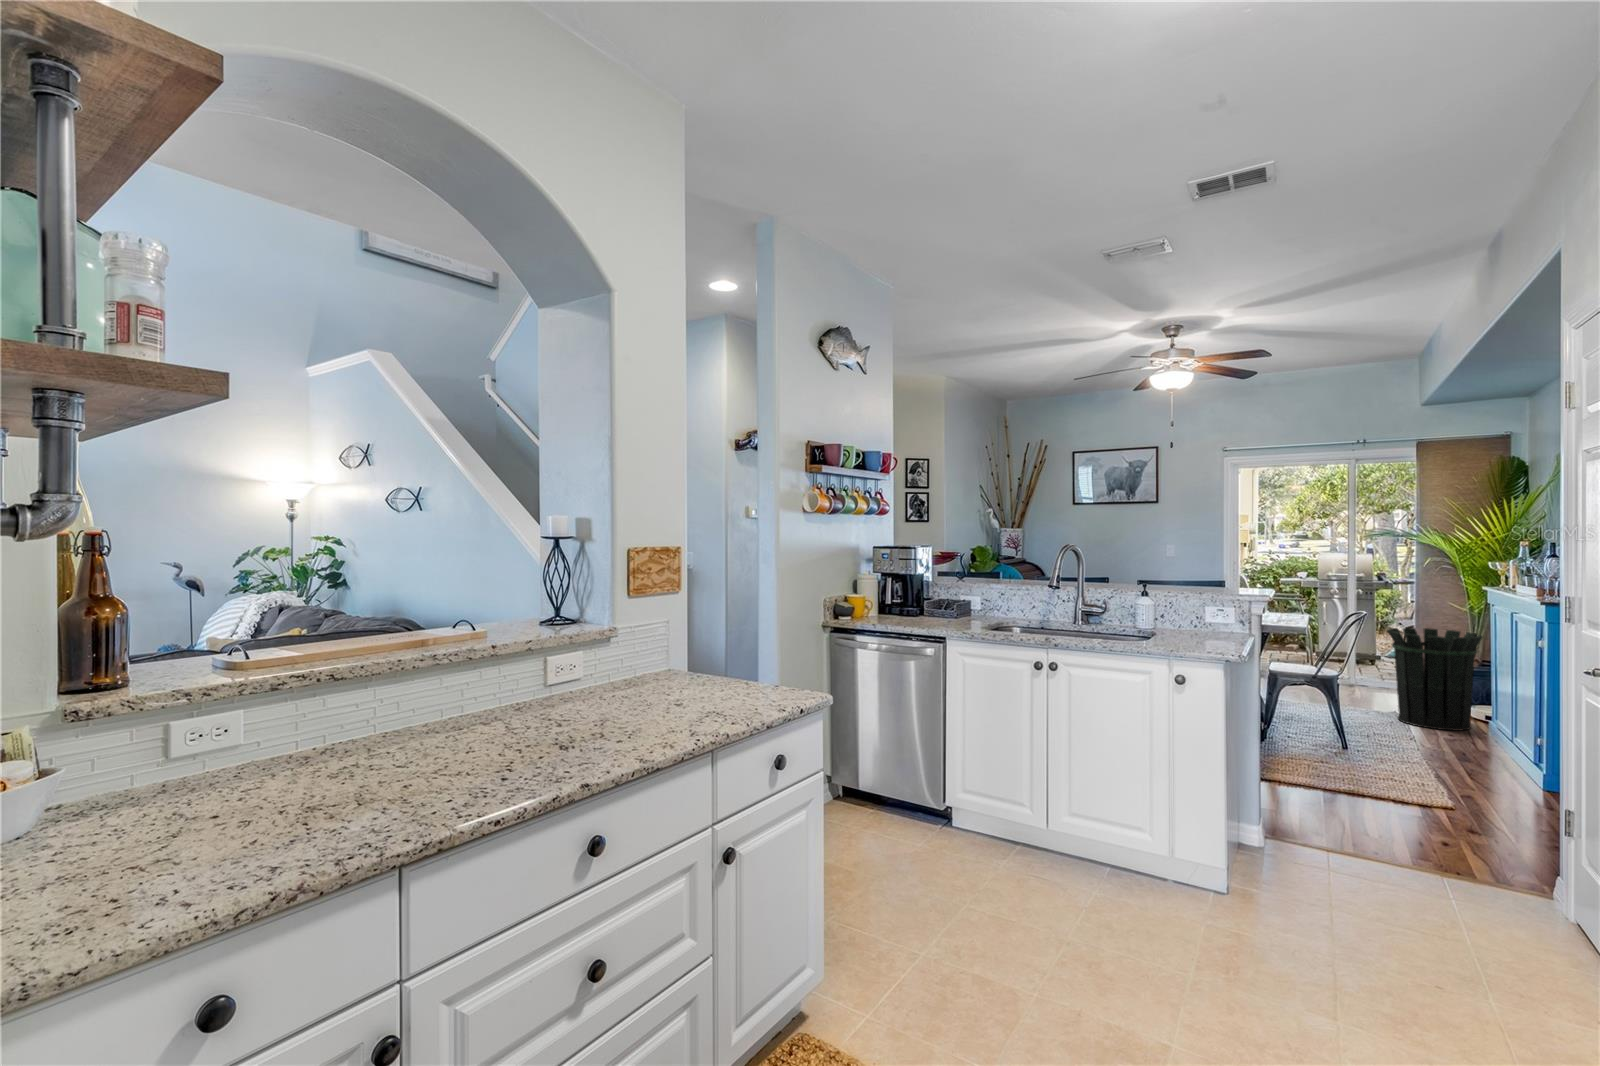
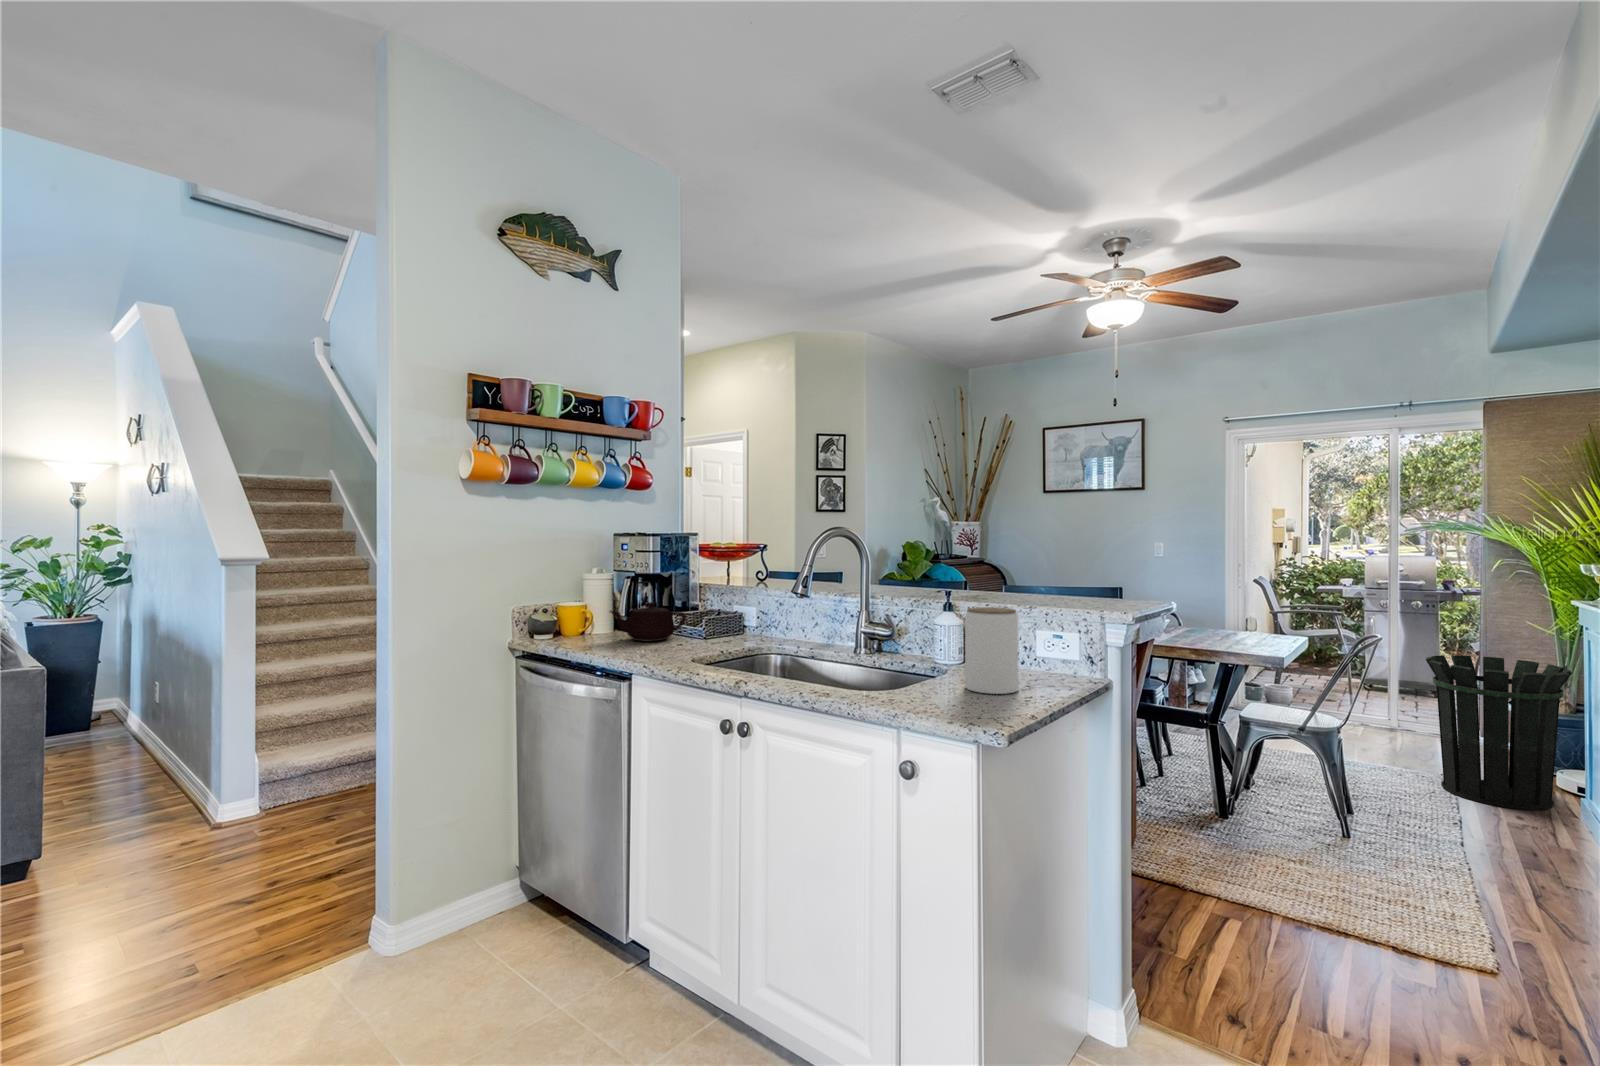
jar: none [1183,594,1216,642] -> present [965,607,1019,694]
teapot: none [898,595,945,621] -> present [610,602,686,641]

